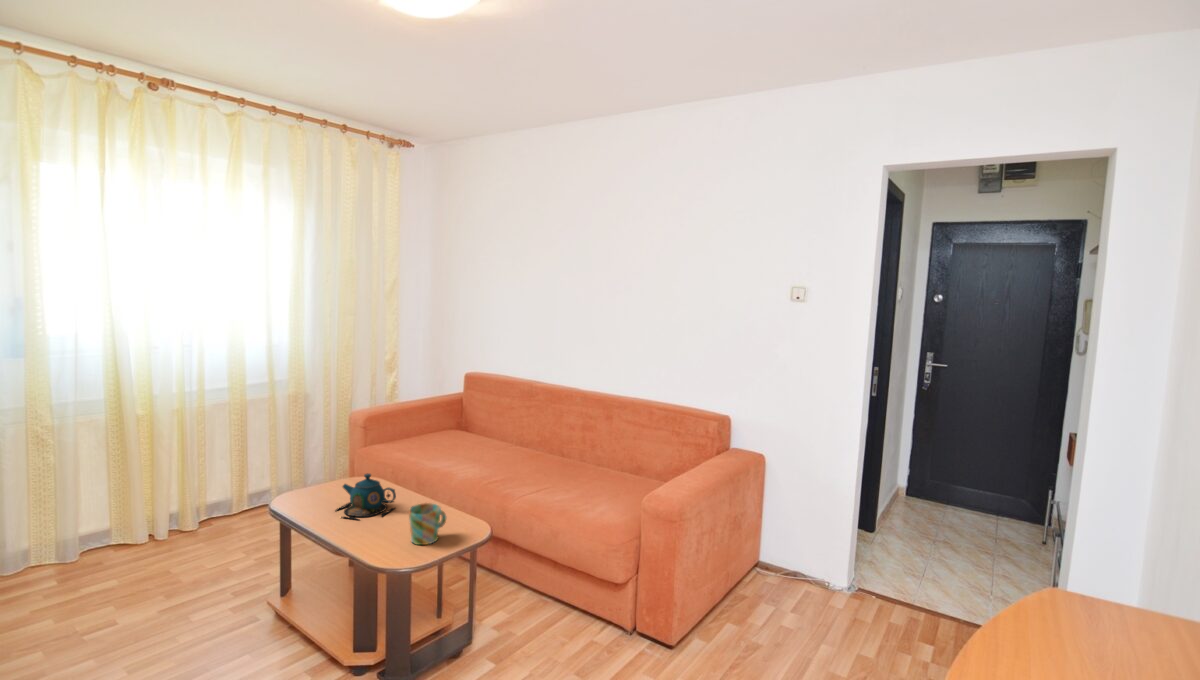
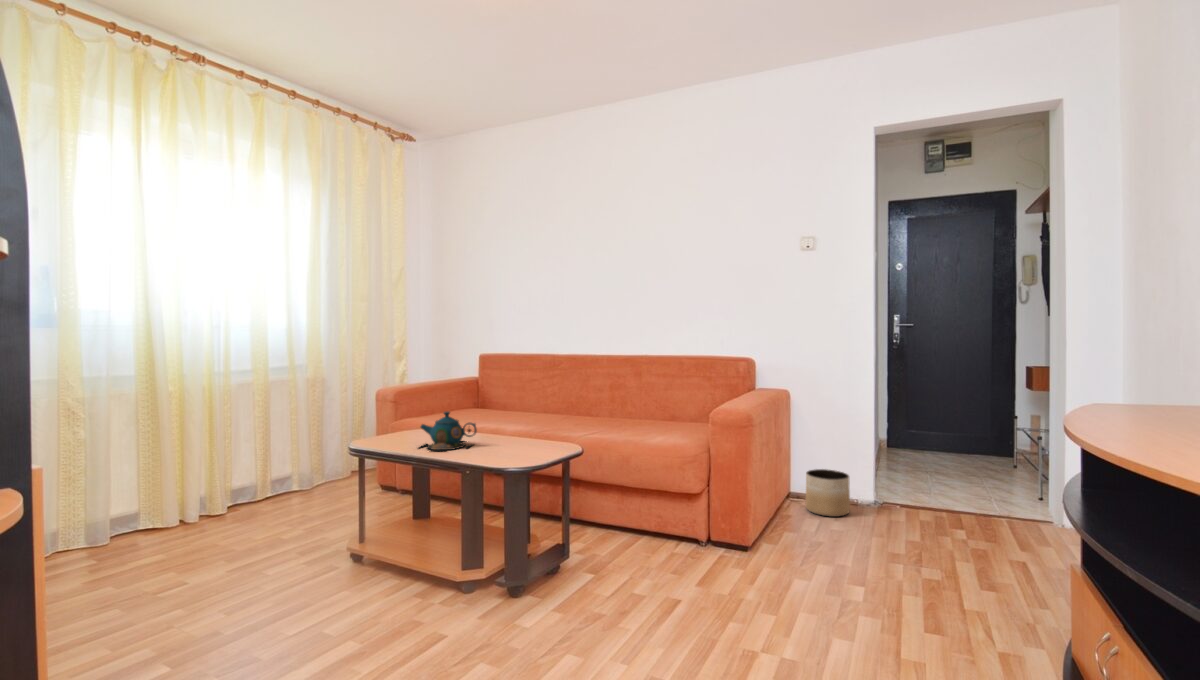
mug: present [409,503,446,545] -> none [508,424,539,459]
planter: none [769,545,819,604] -> present [806,469,850,517]

